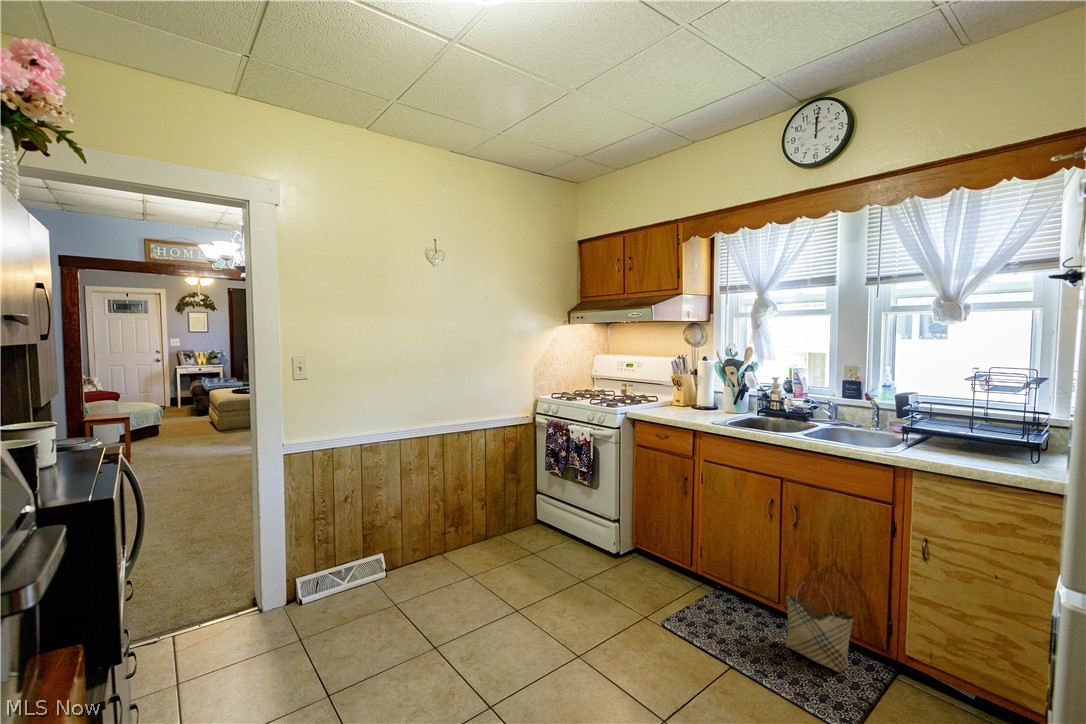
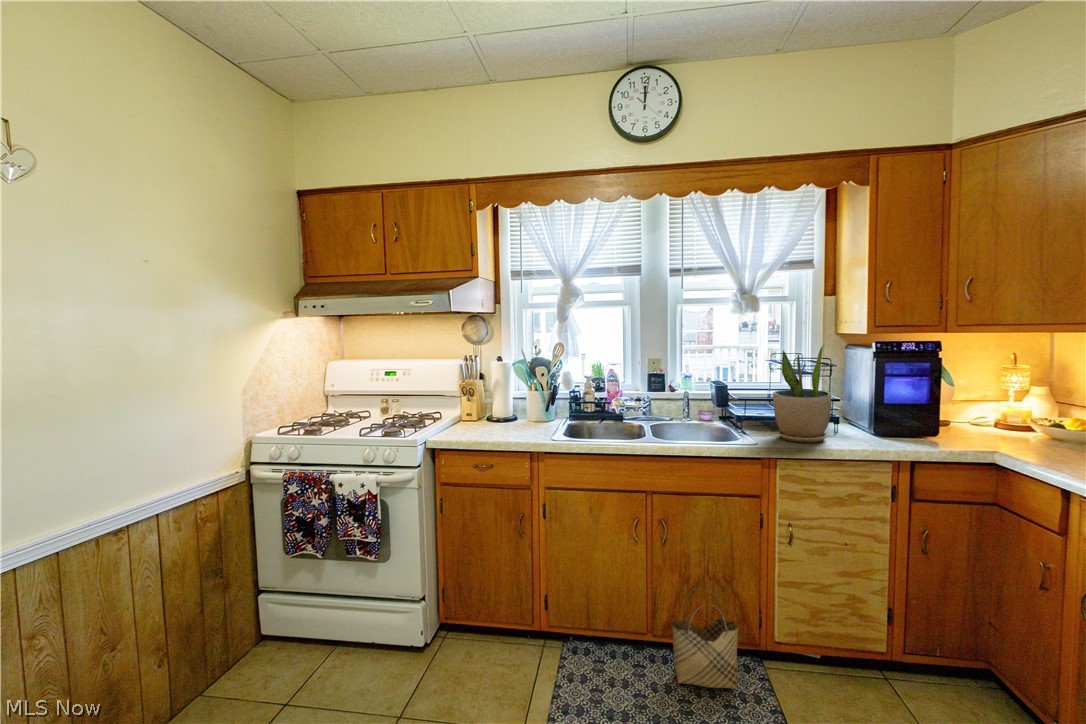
potted plant: none [934,354,1008,462] -> present [773,344,831,442]

